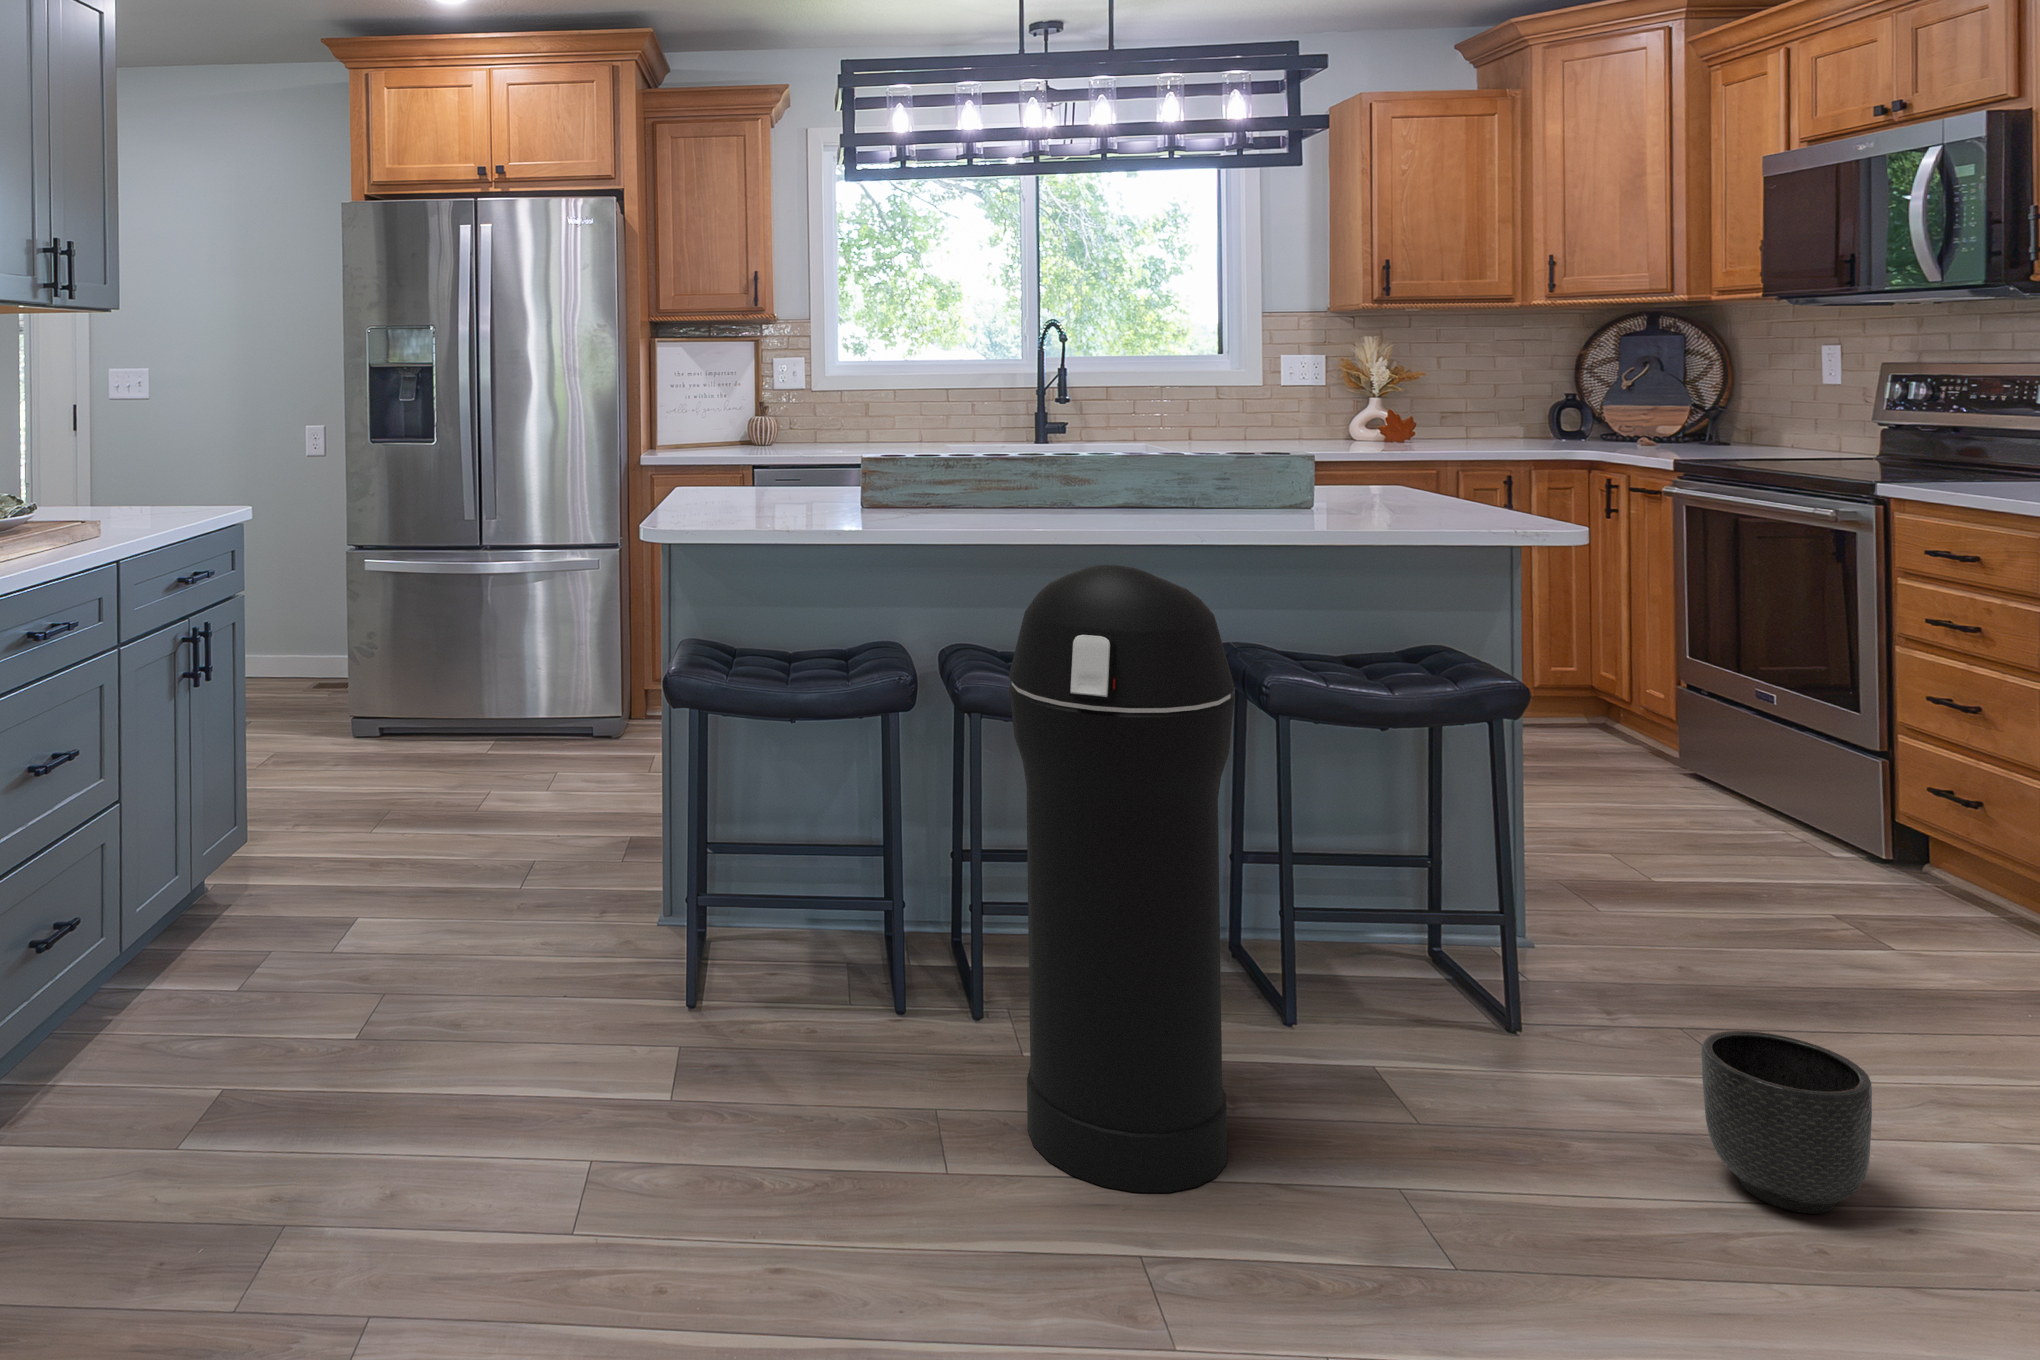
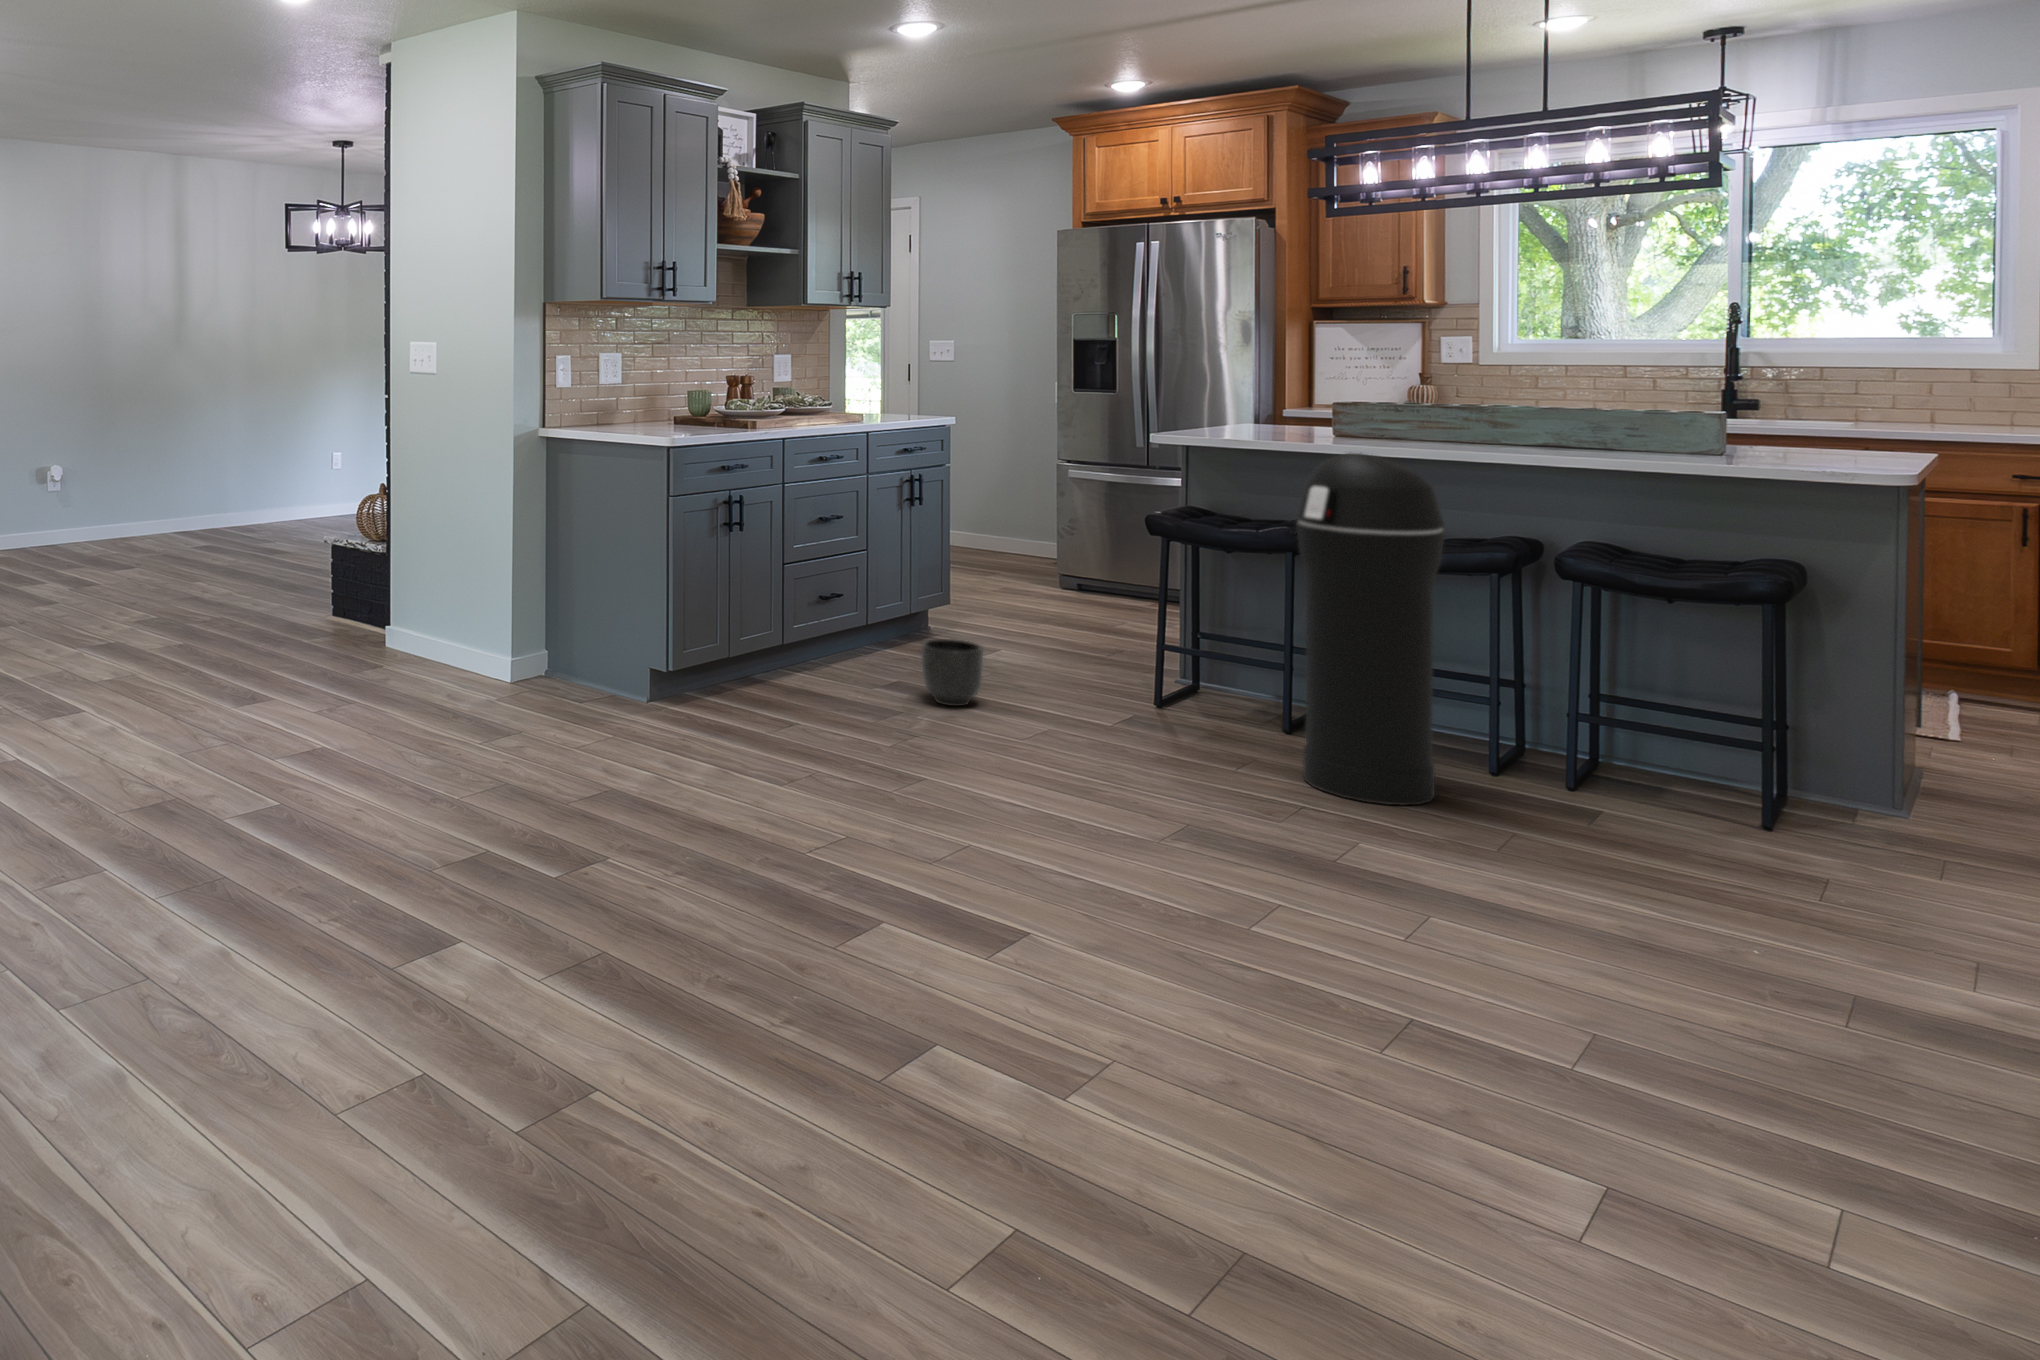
planter: present [1701,1031,1872,1214] -> present [921,639,983,706]

